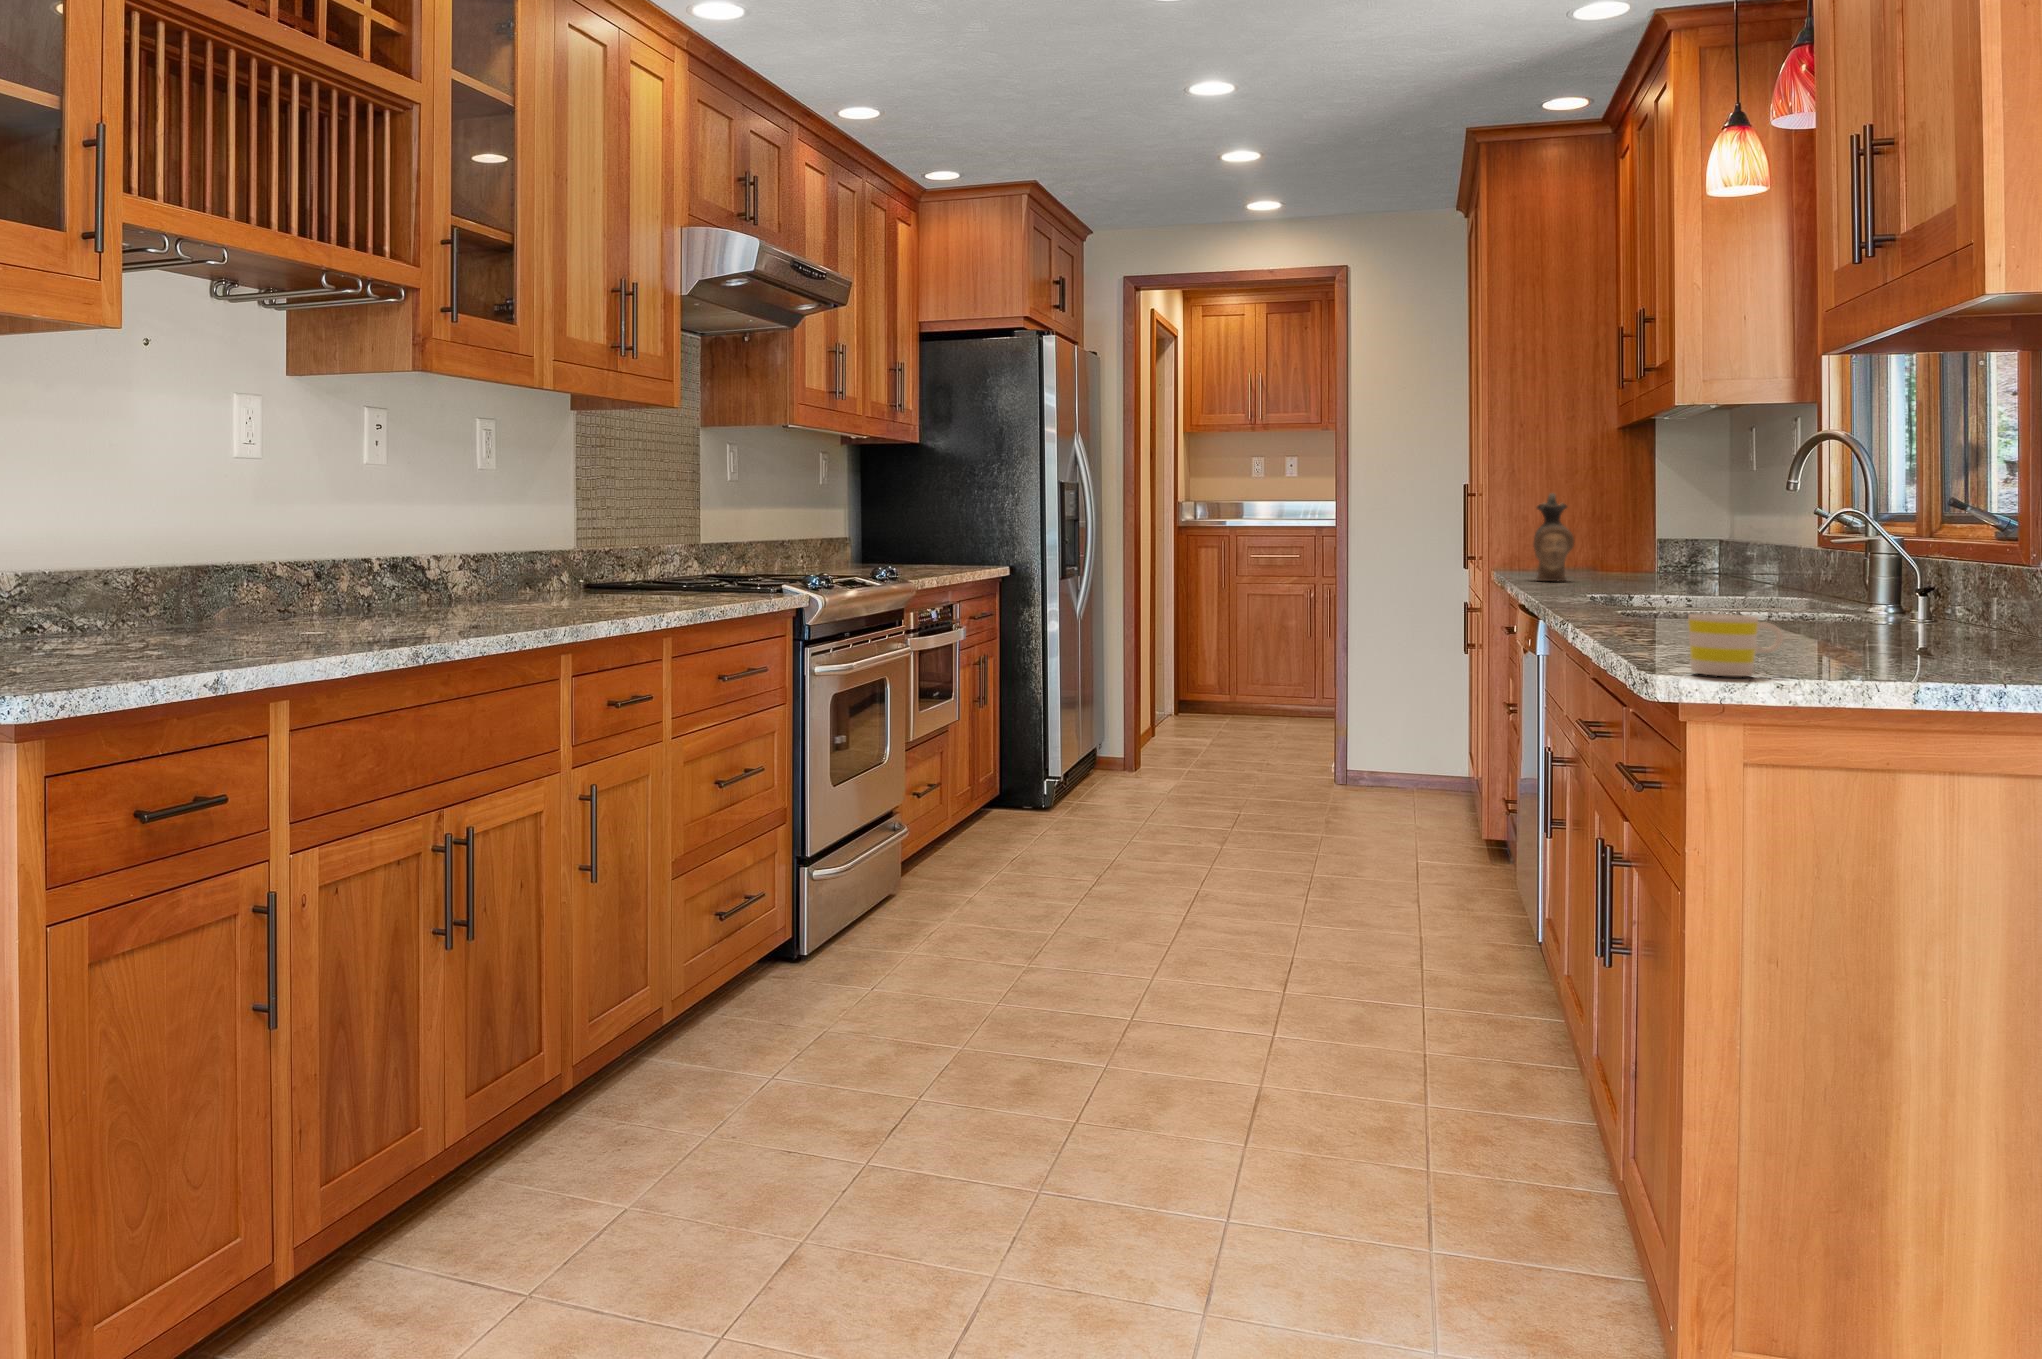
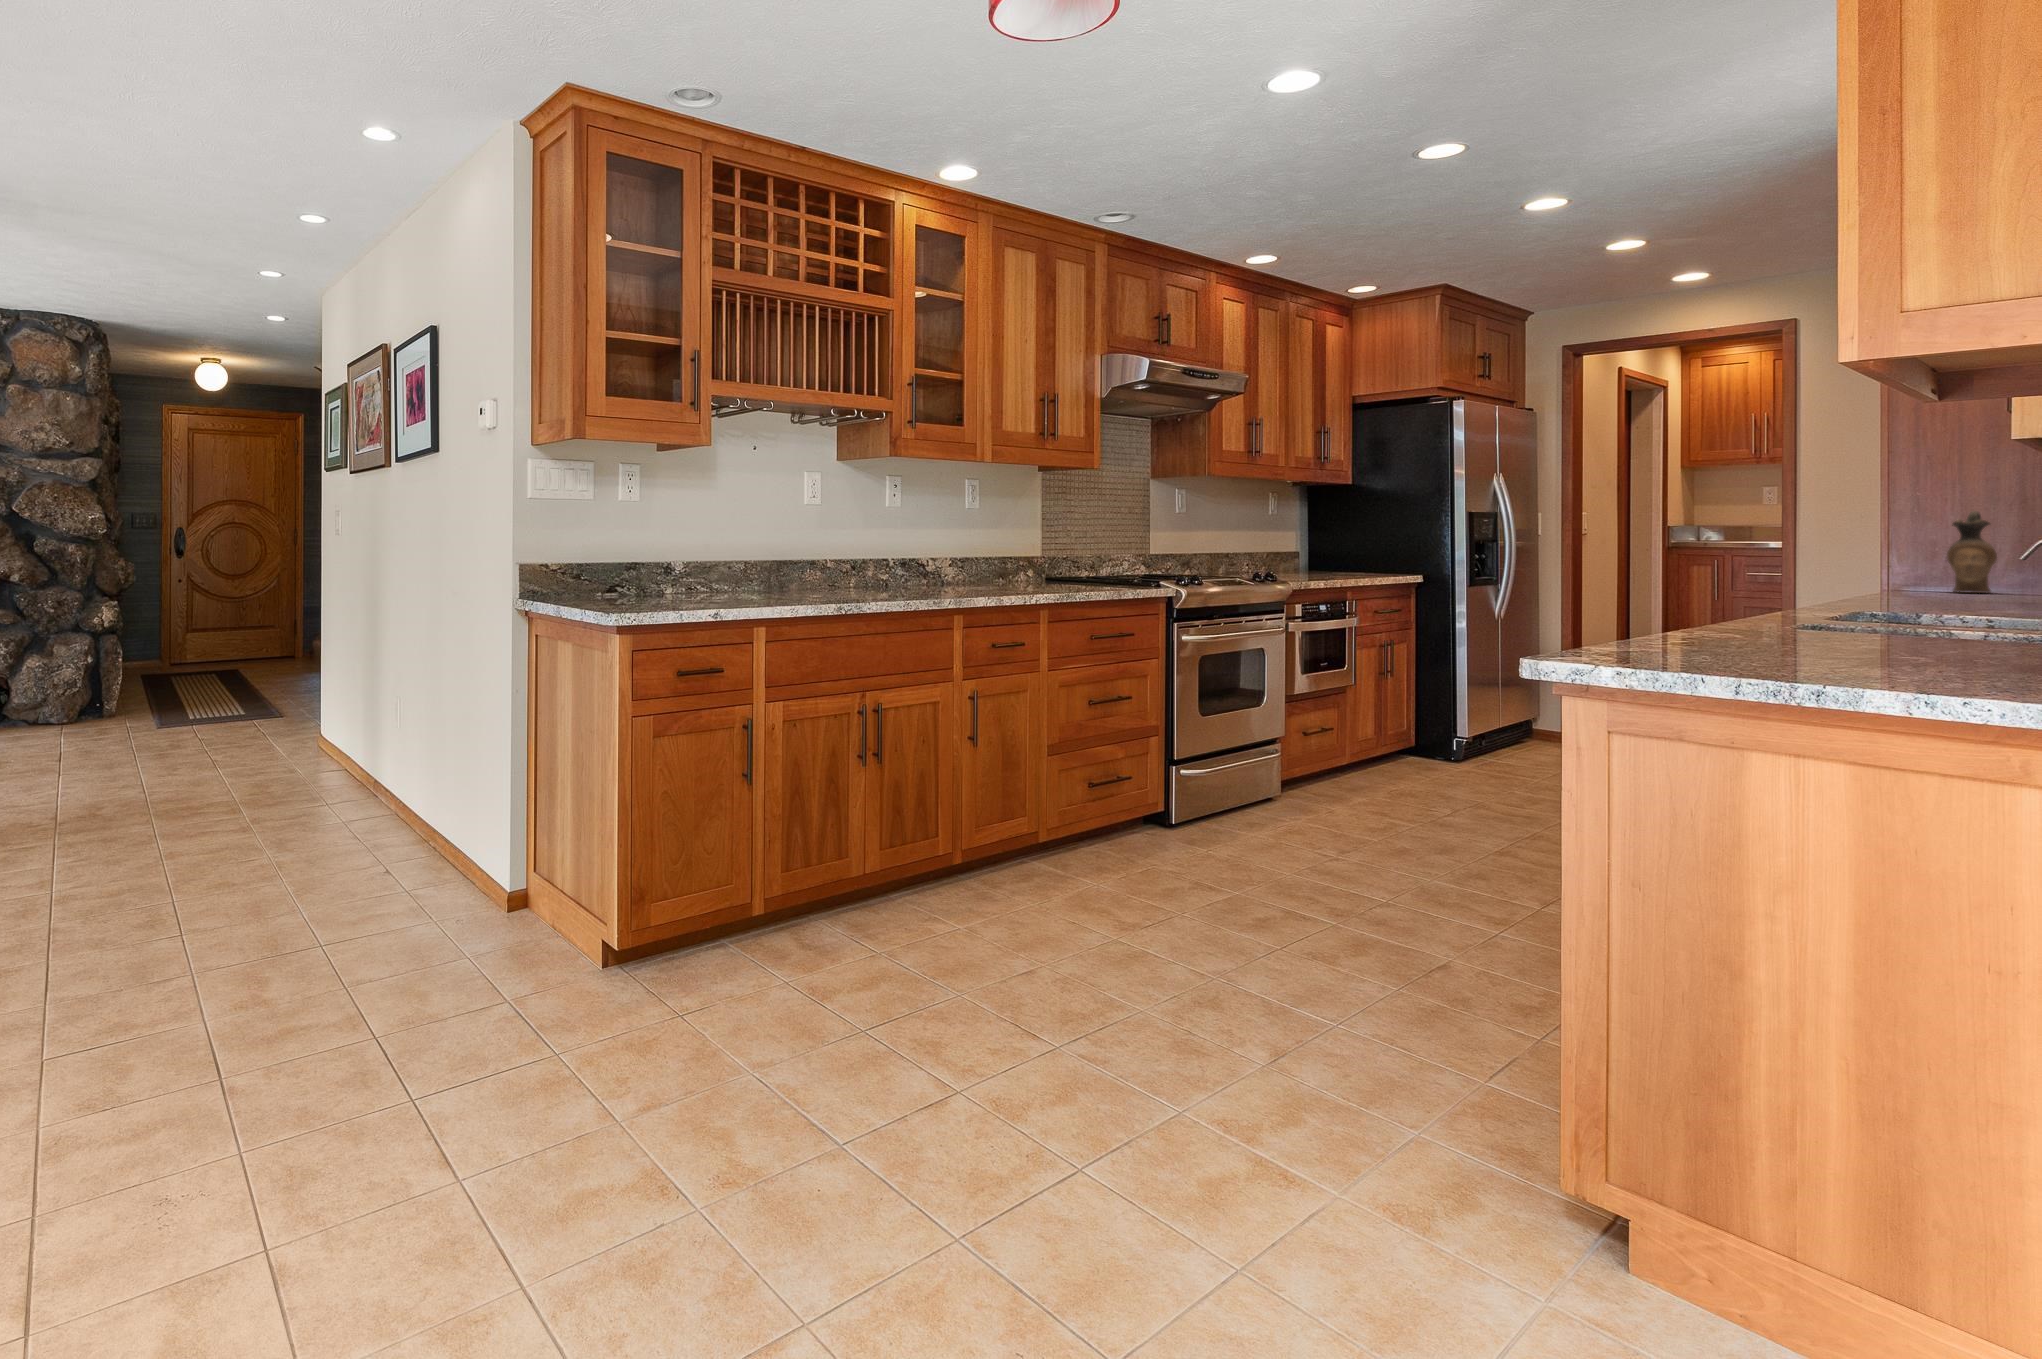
mug: present [1688,614,1783,677] -> none [1674,600,1760,649]

